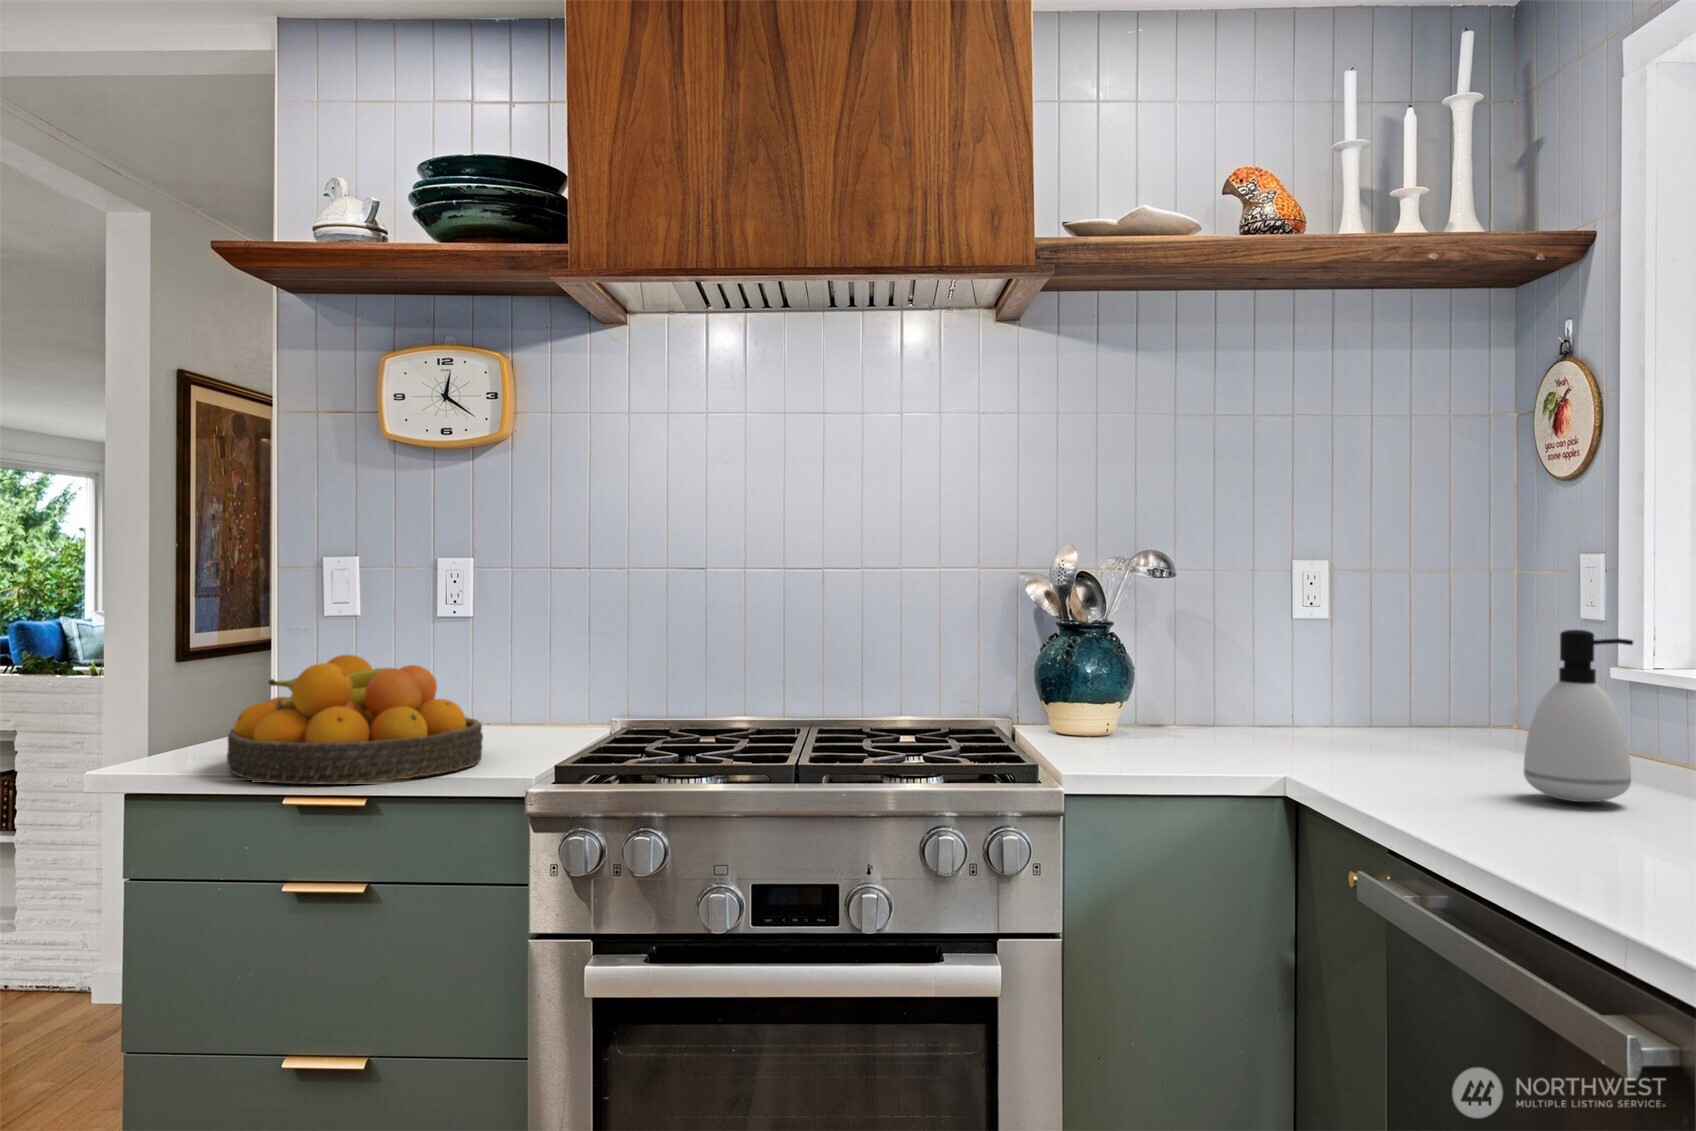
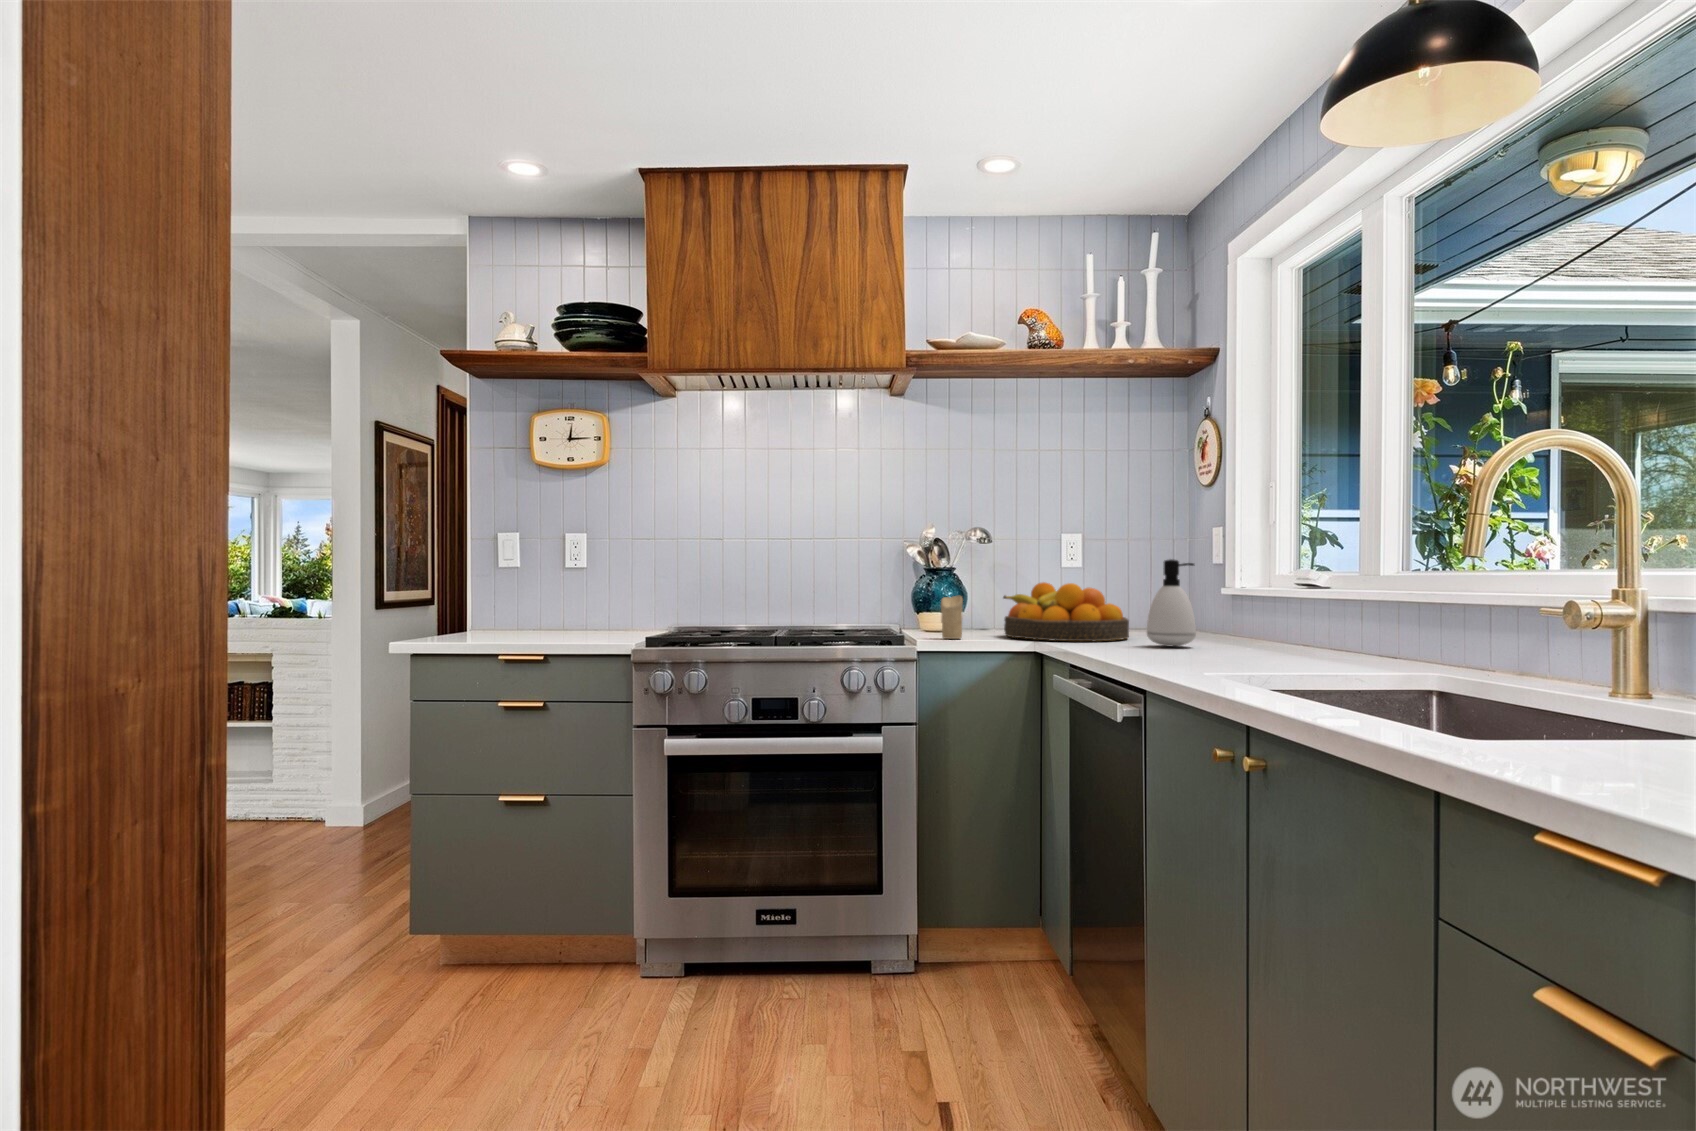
fruit bowl: present [227,655,483,784] -> present [1003,582,1129,641]
candle: none [1103,684,1143,766] -> present [941,596,963,639]

